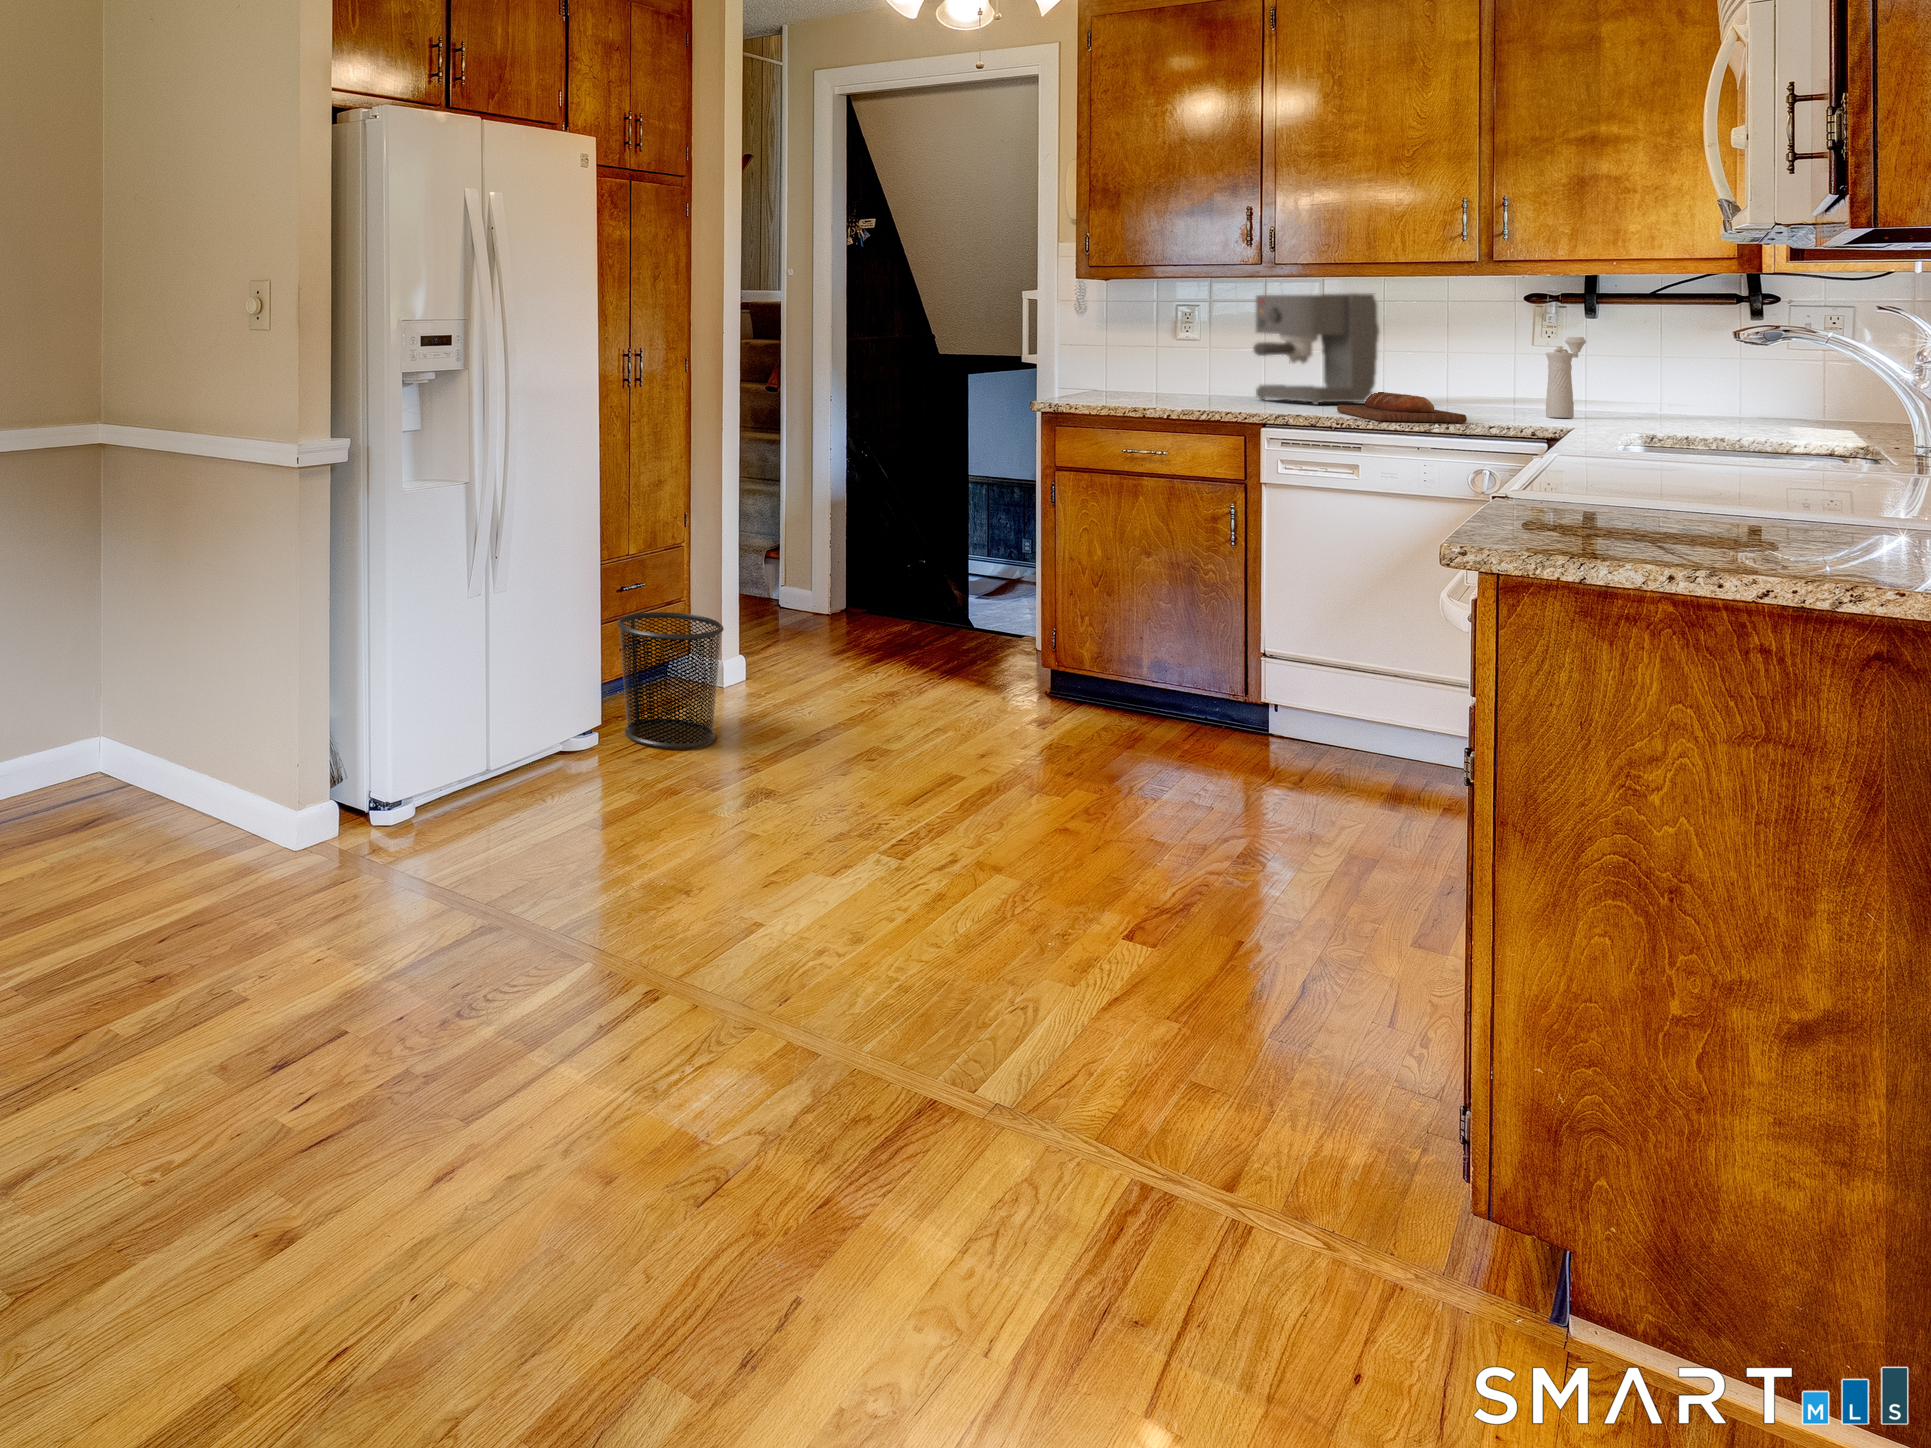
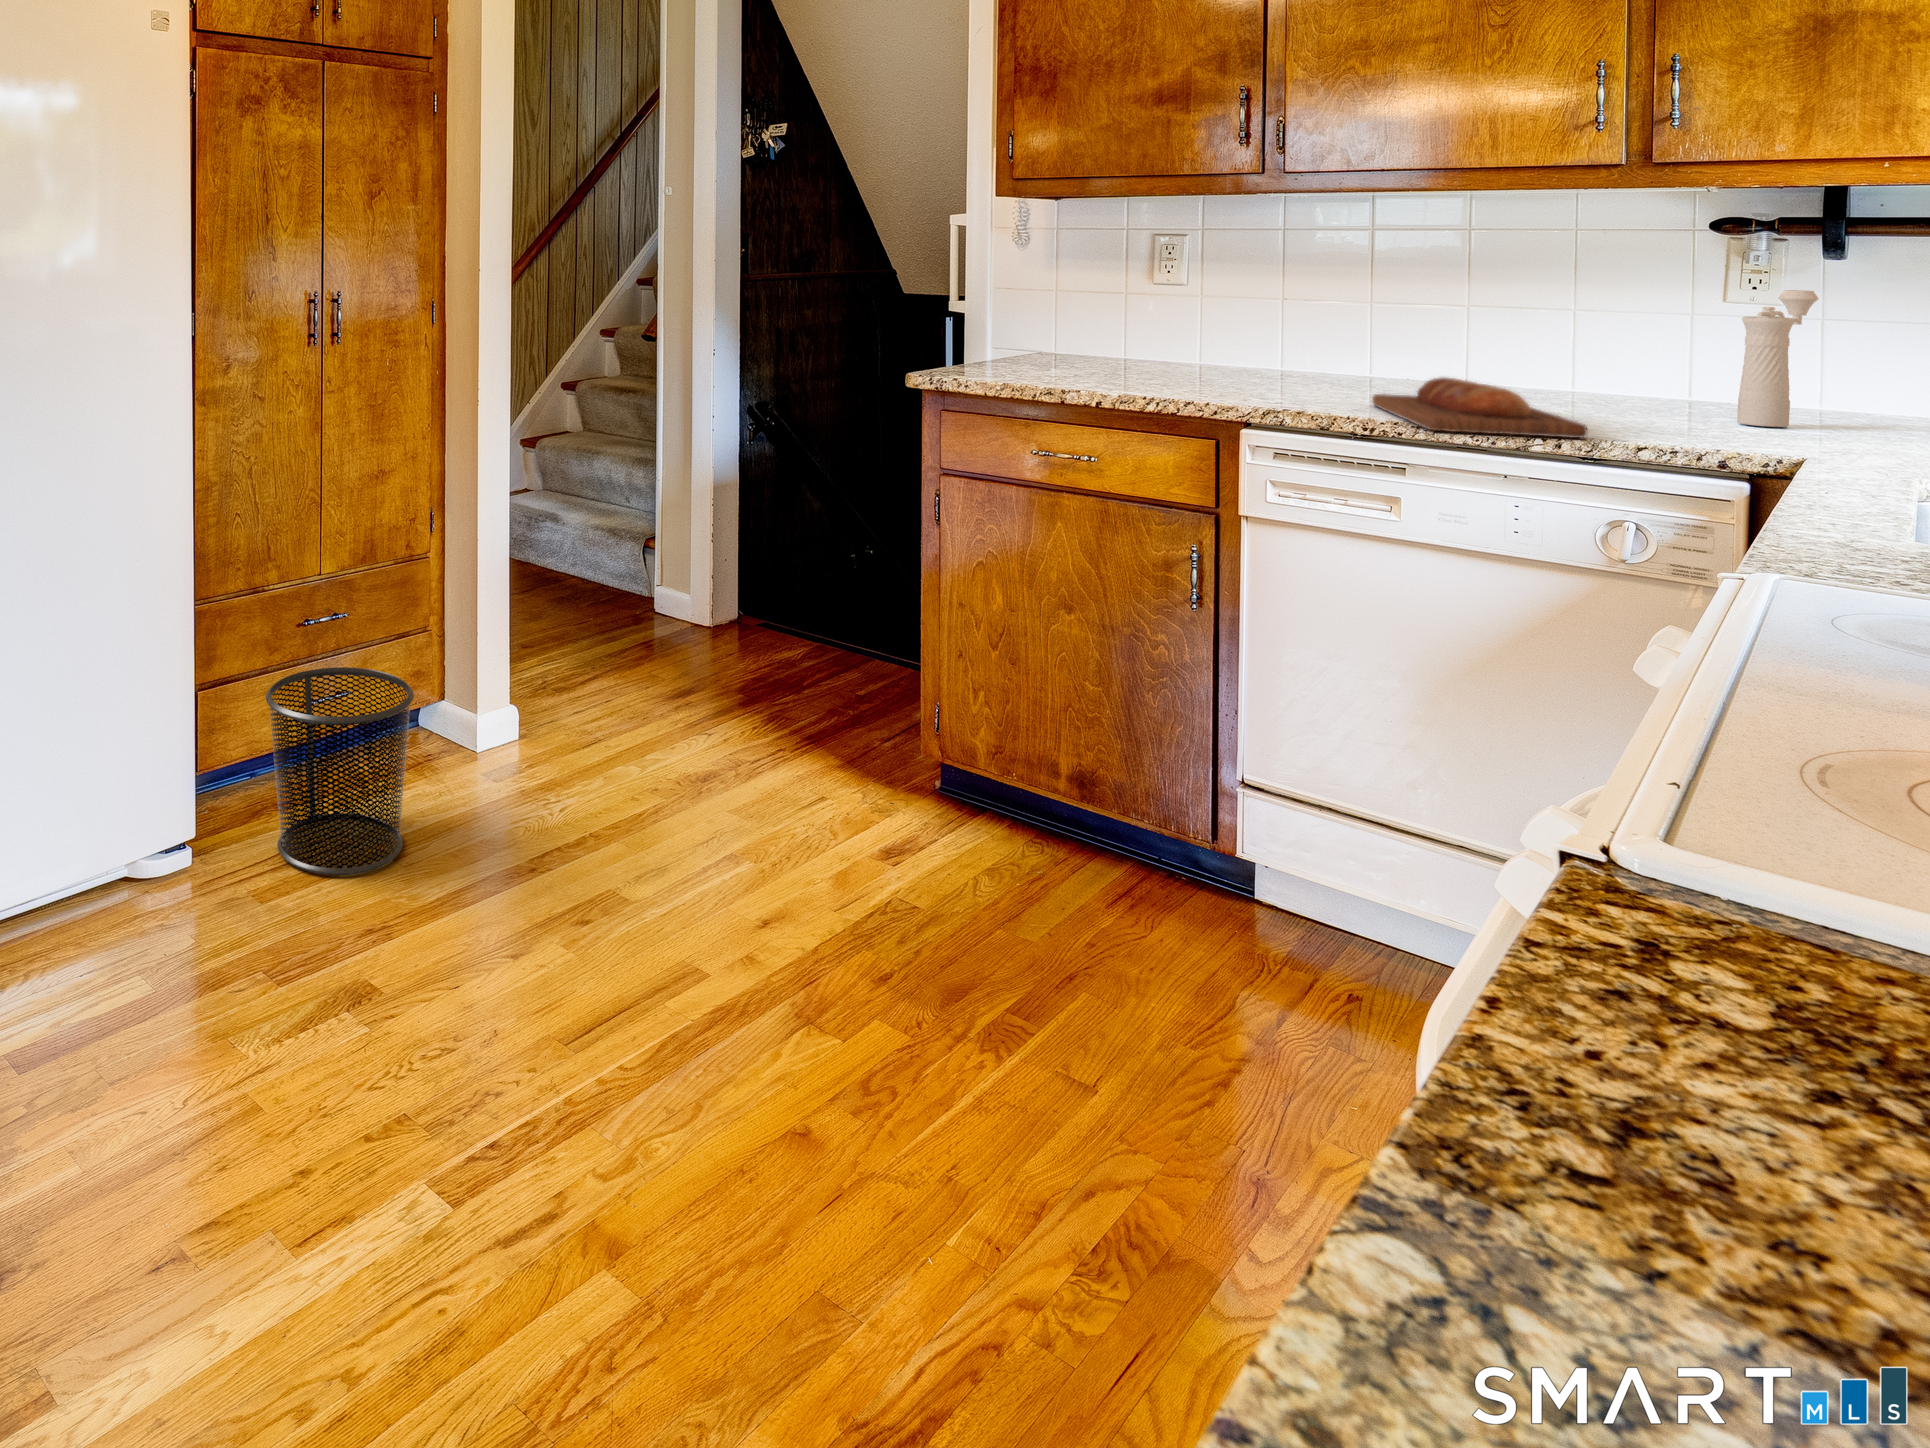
coffee maker: present [1253,293,1379,405] -> none [1254,219,1469,388]

